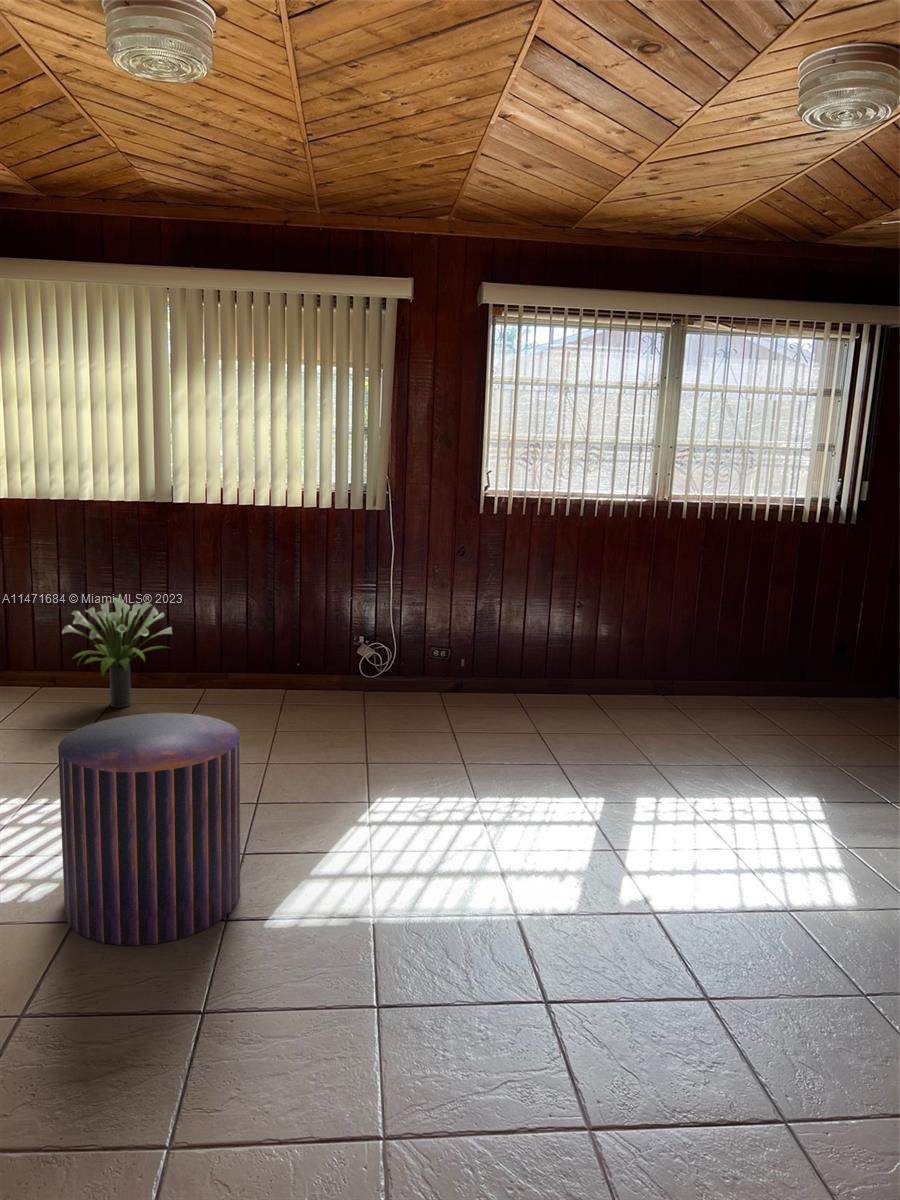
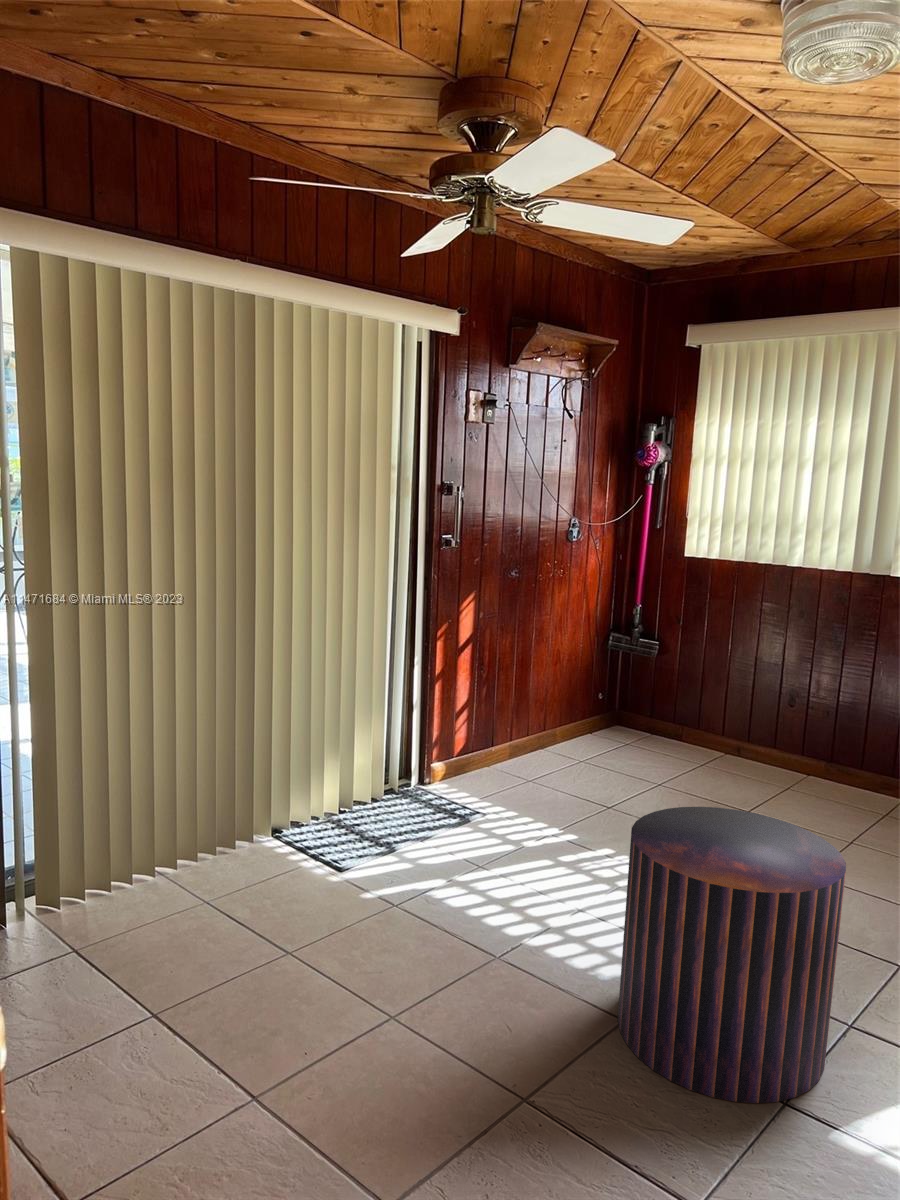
potted plant: present [62,598,172,708] -> none [743,676,866,799]

